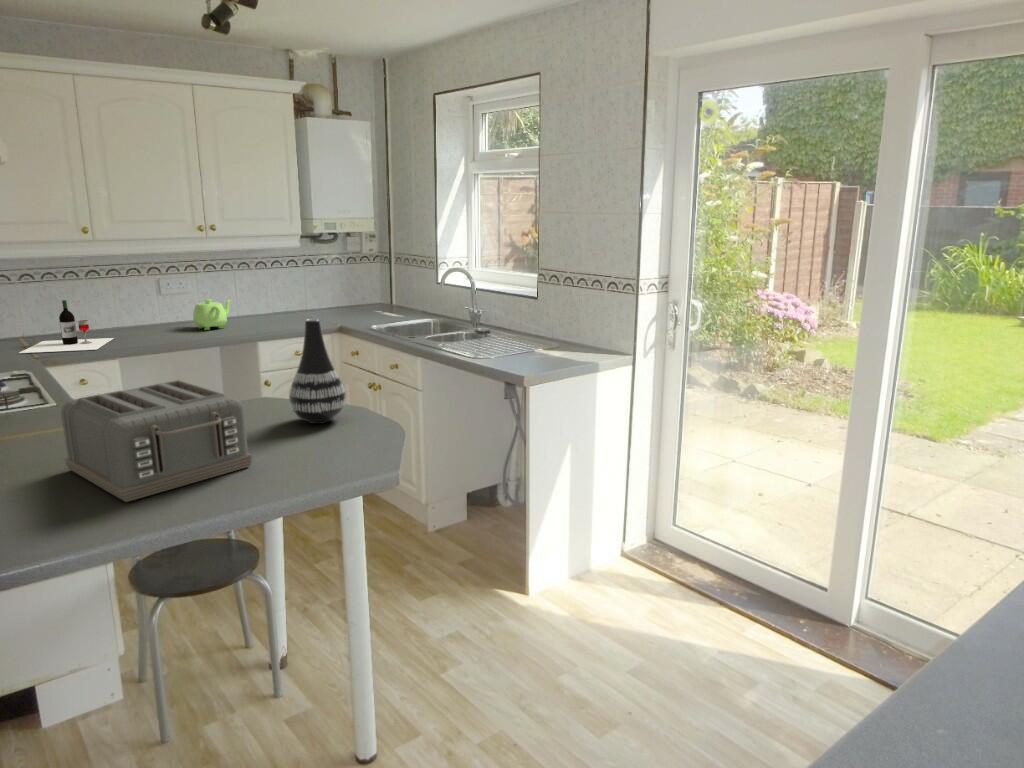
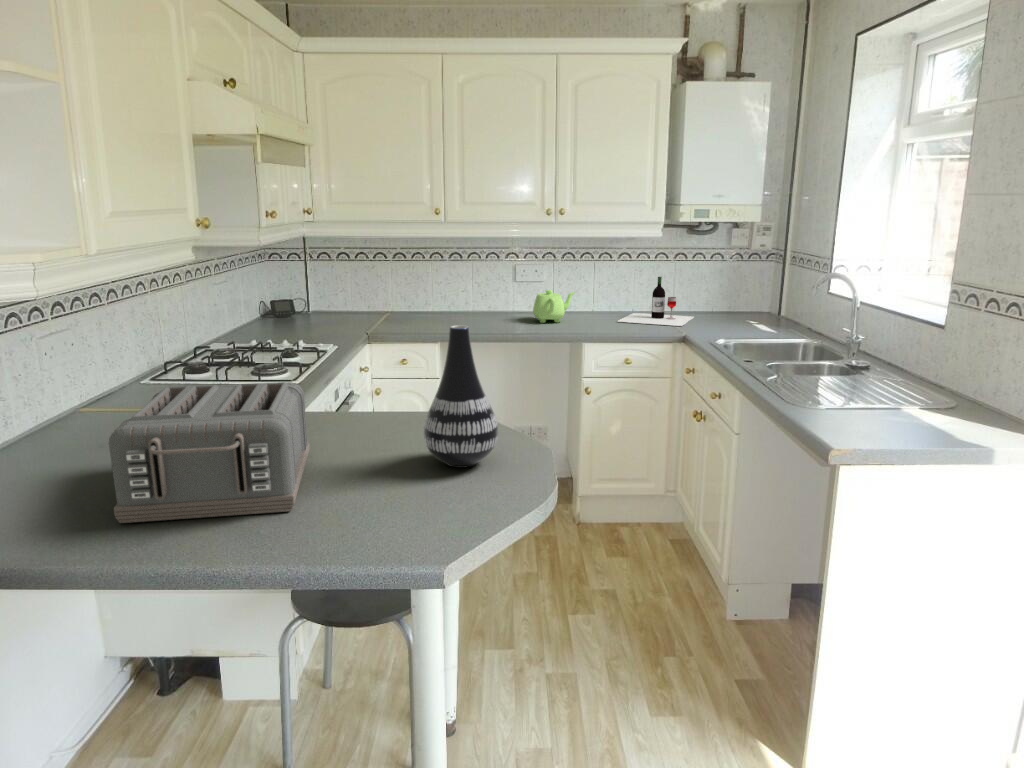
wine bottle: present [19,300,113,353] -> present [618,277,694,326]

